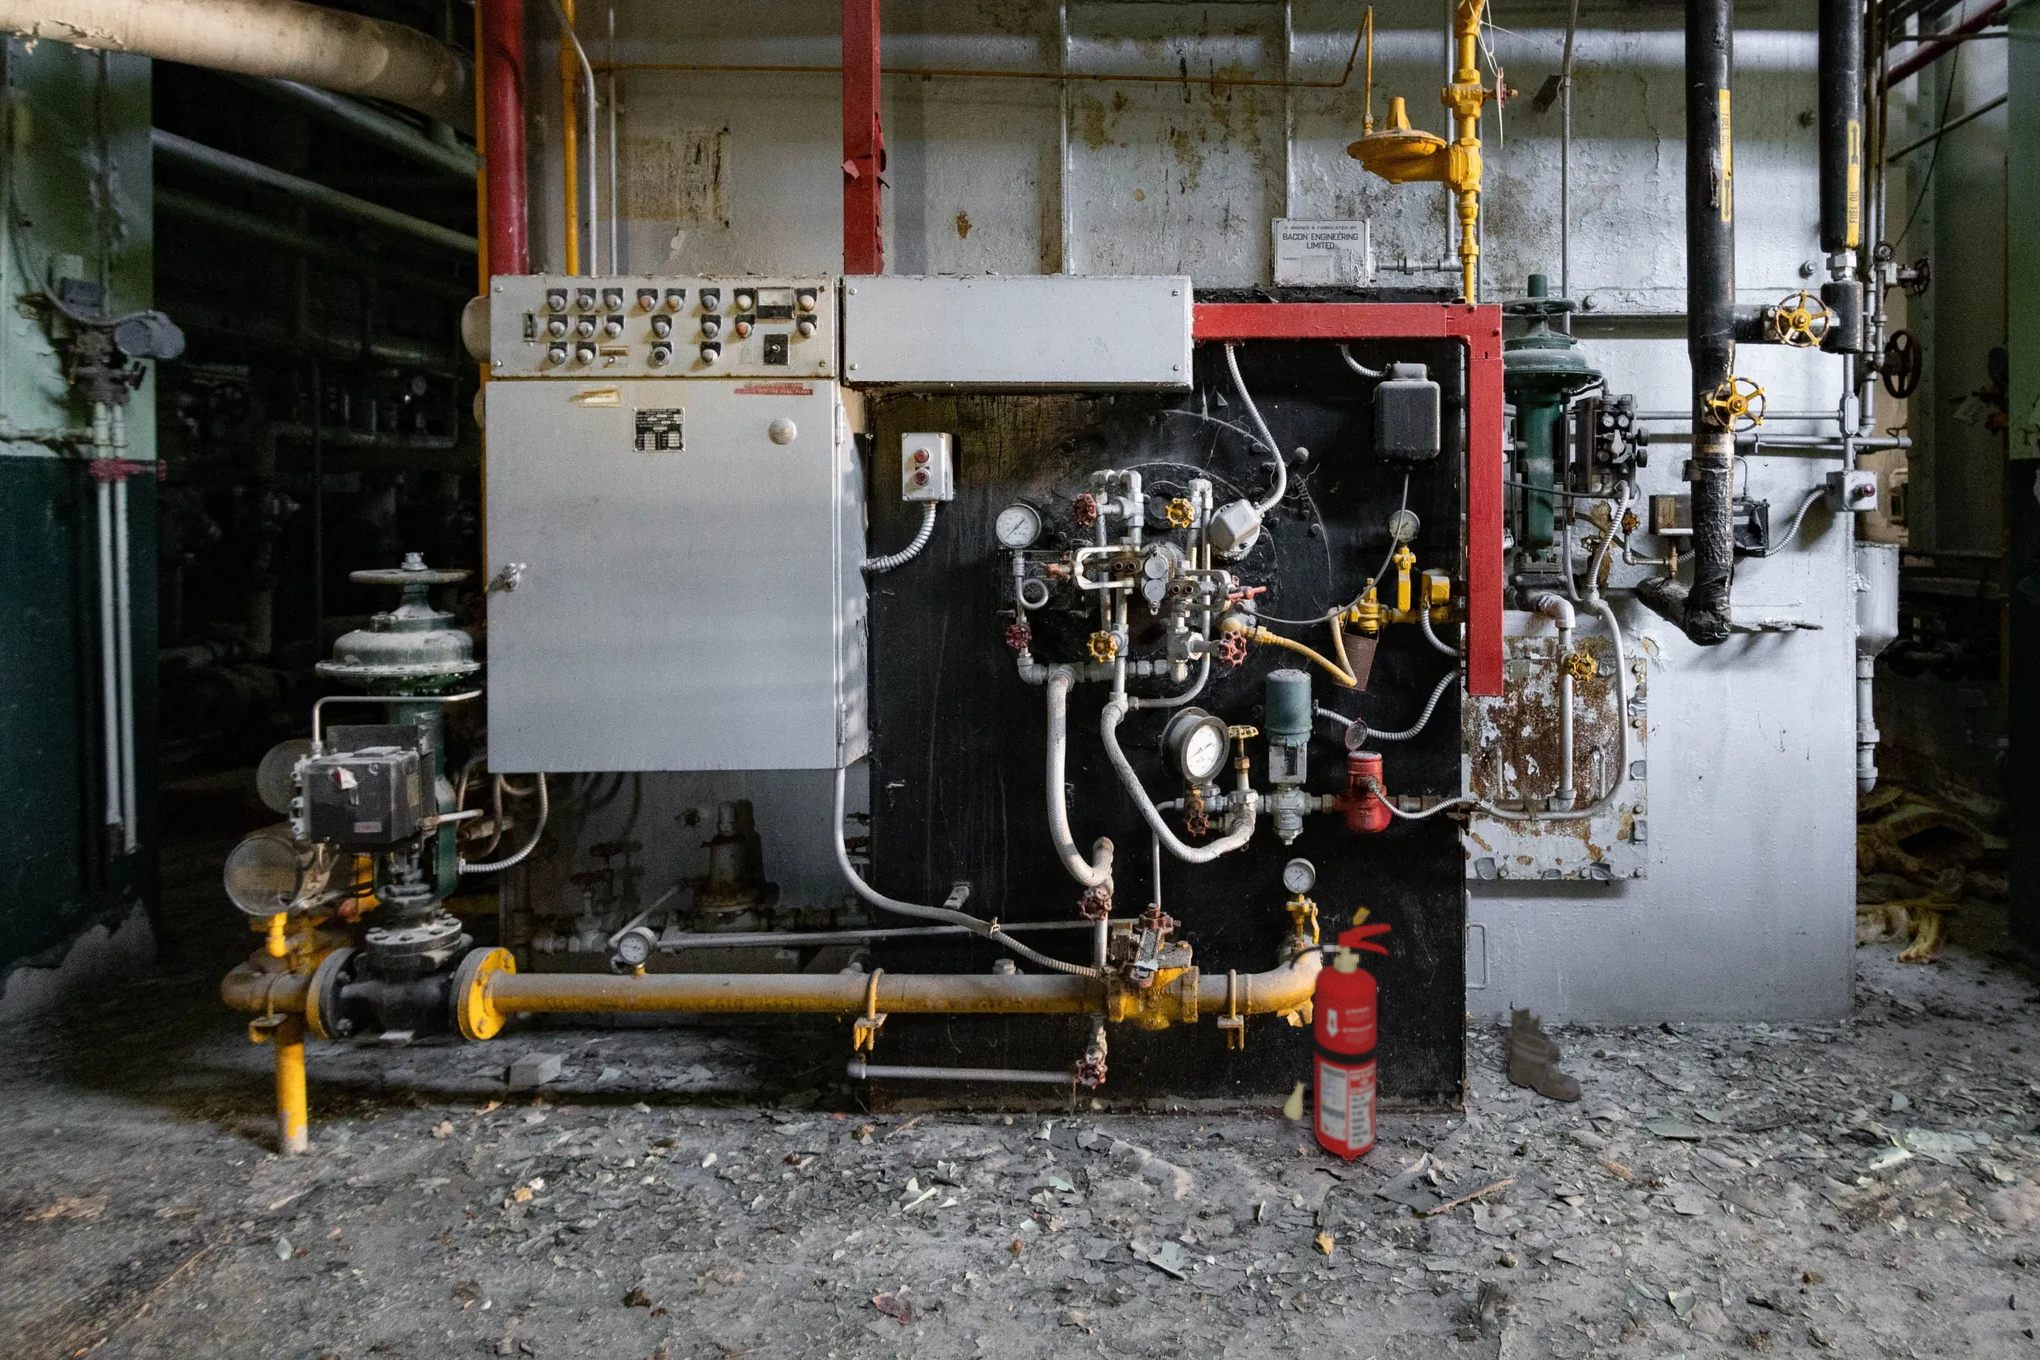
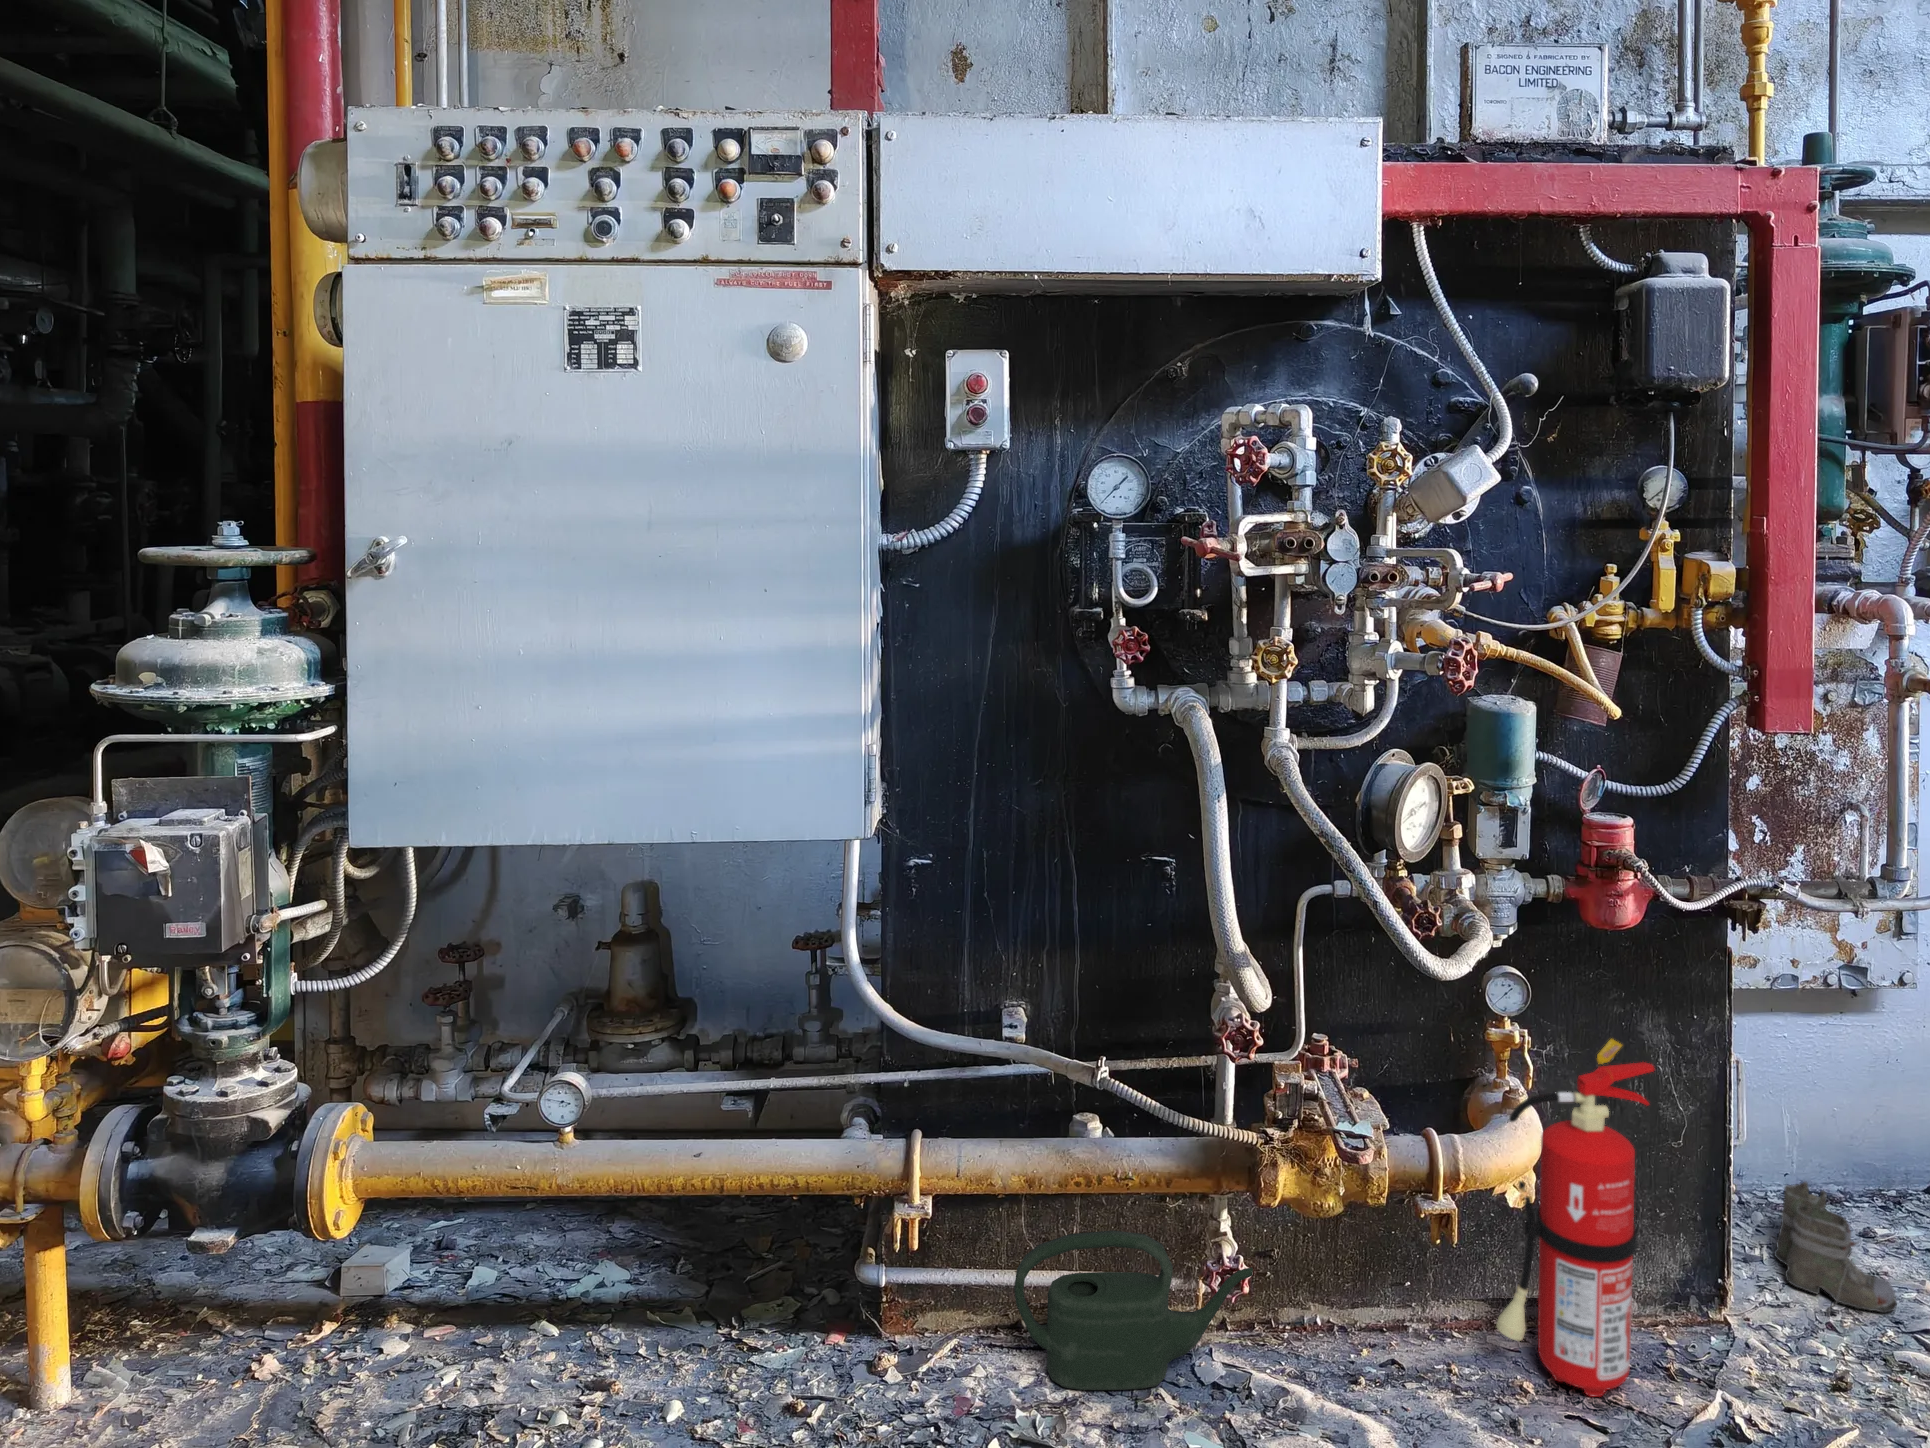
watering can: none [948,1040,1114,1153] -> present [1014,1230,1253,1390]

